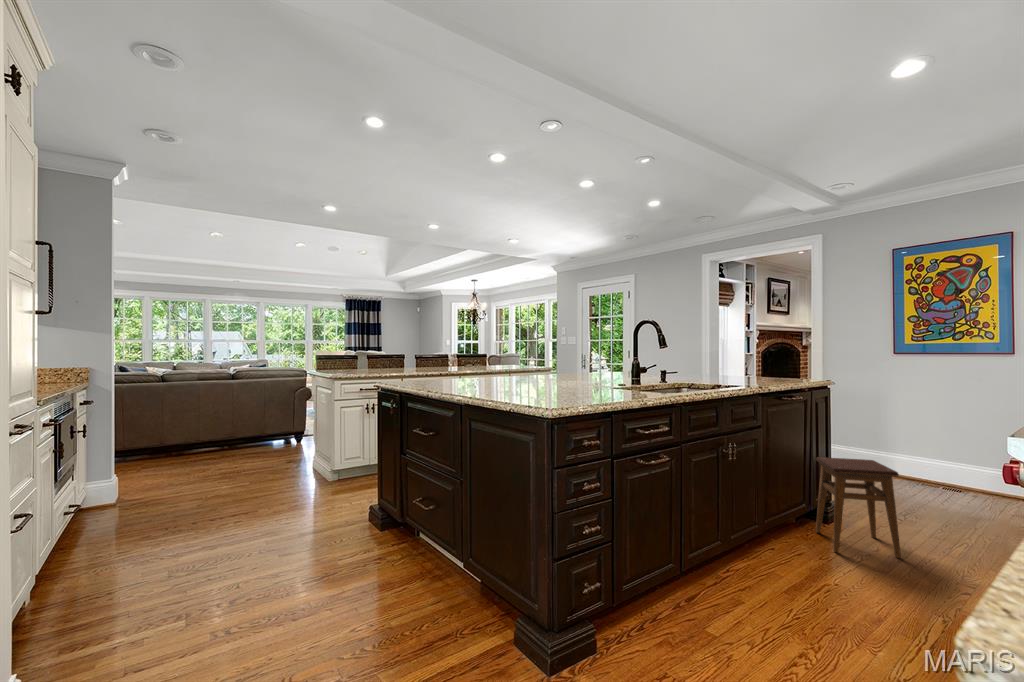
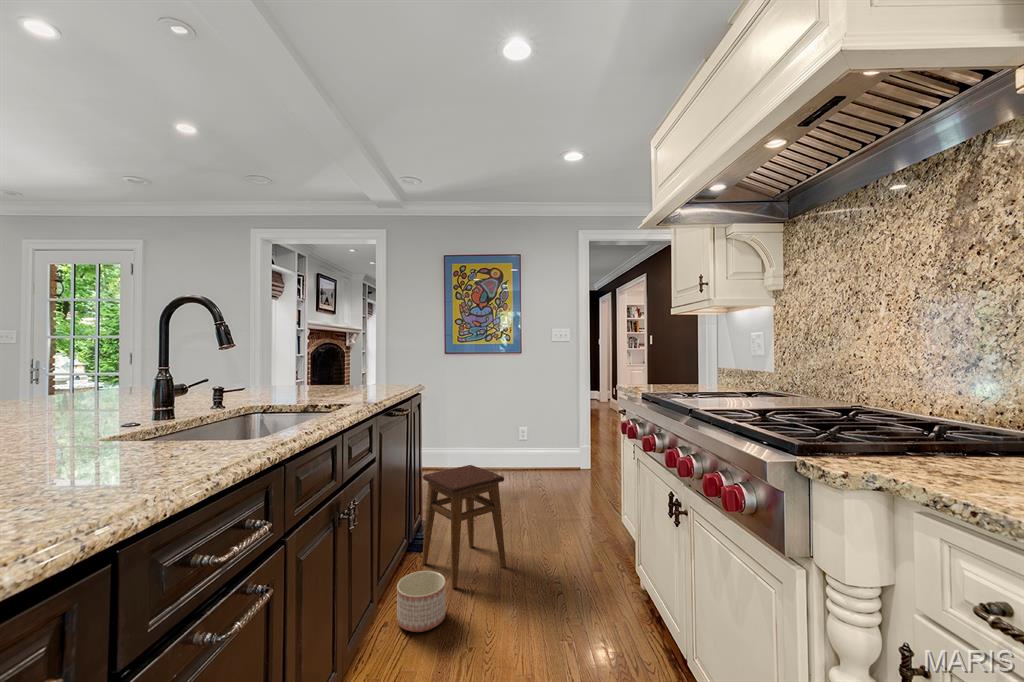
planter: none [775,522,817,562] -> present [397,571,446,632]

